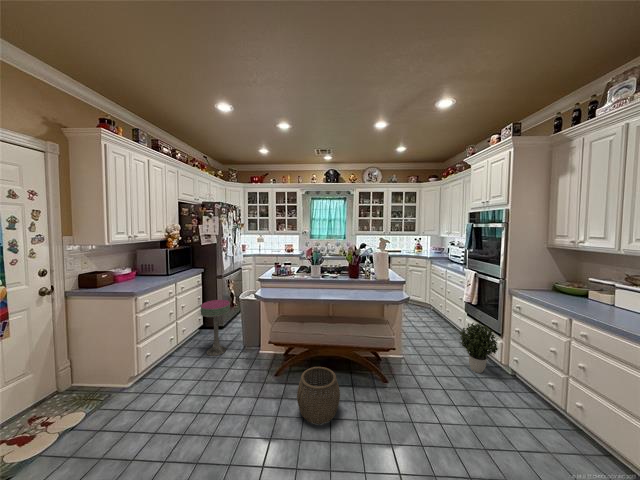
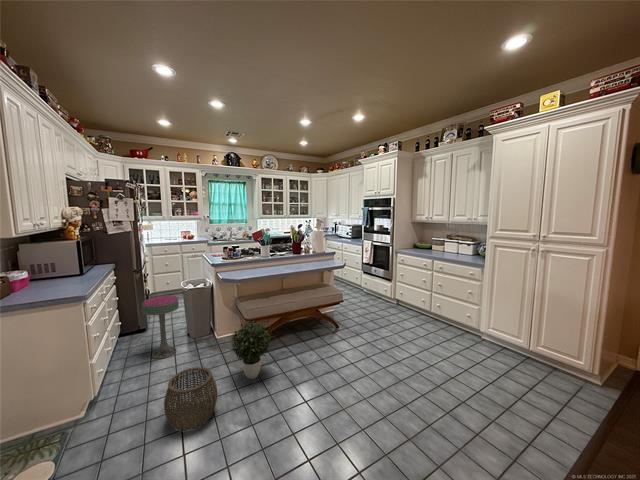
potted plant: present [460,323,498,373] -> present [231,321,271,379]
woven basket: present [297,367,340,424] -> present [164,367,217,431]

